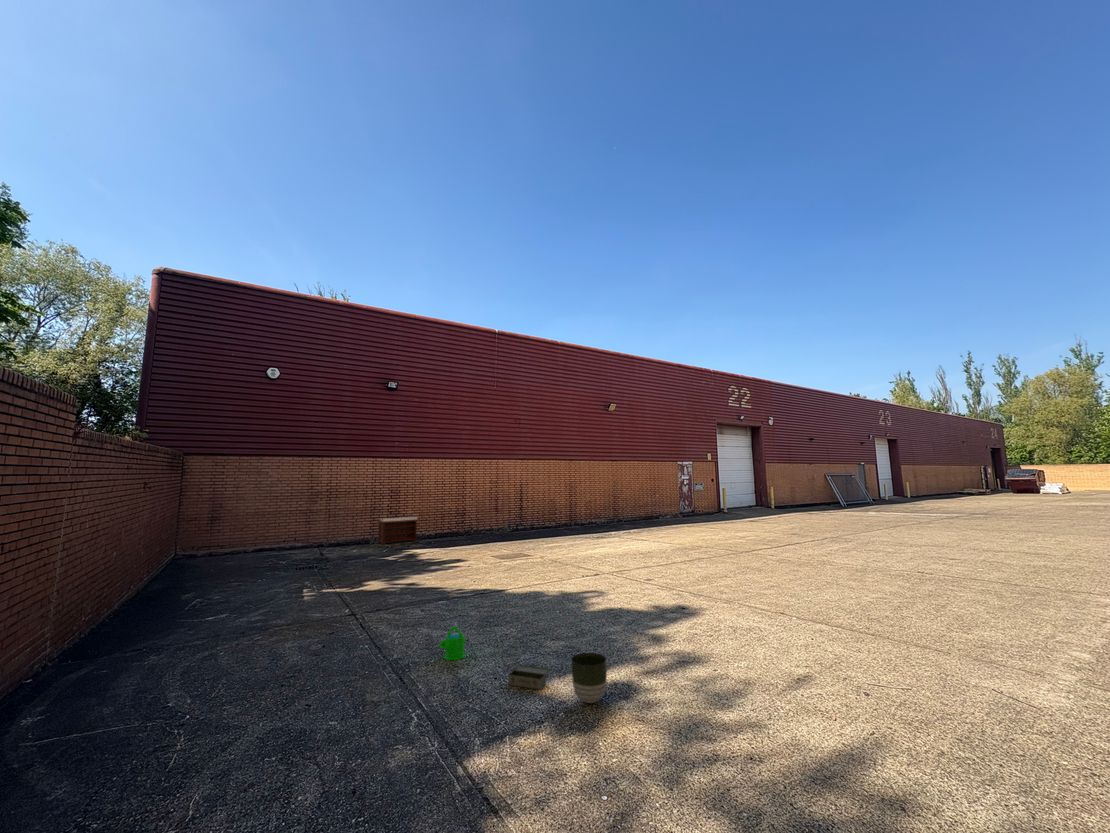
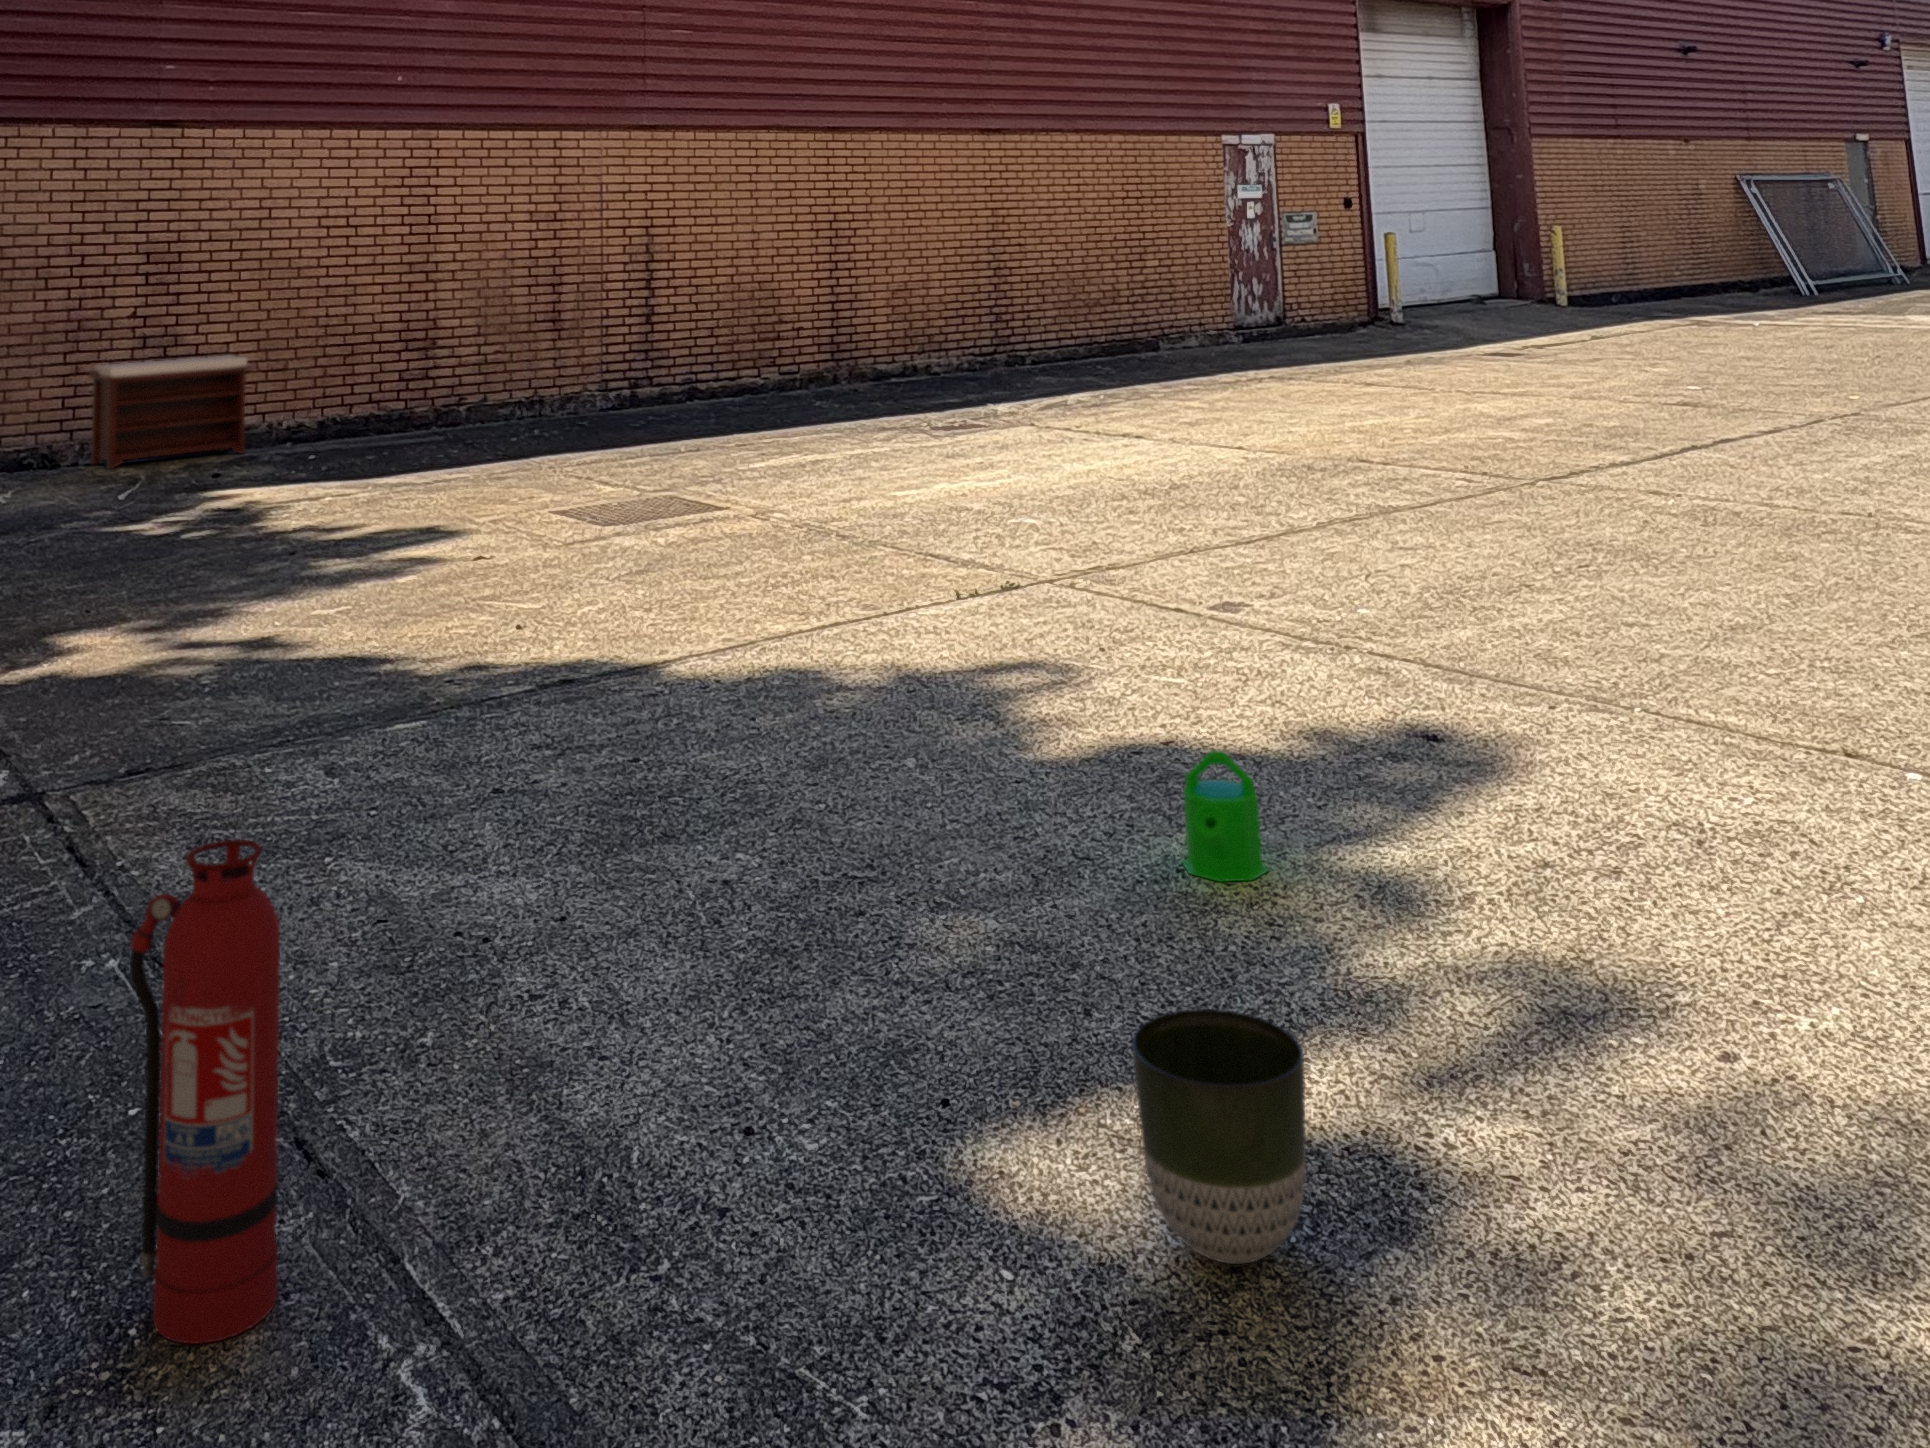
fire extinguisher: none [361,612,392,712] -> present [130,840,280,1344]
watering can: present [440,626,466,660] -> present [1182,751,1268,882]
toolbox: present [508,665,550,689] -> none [811,1056,998,1186]

